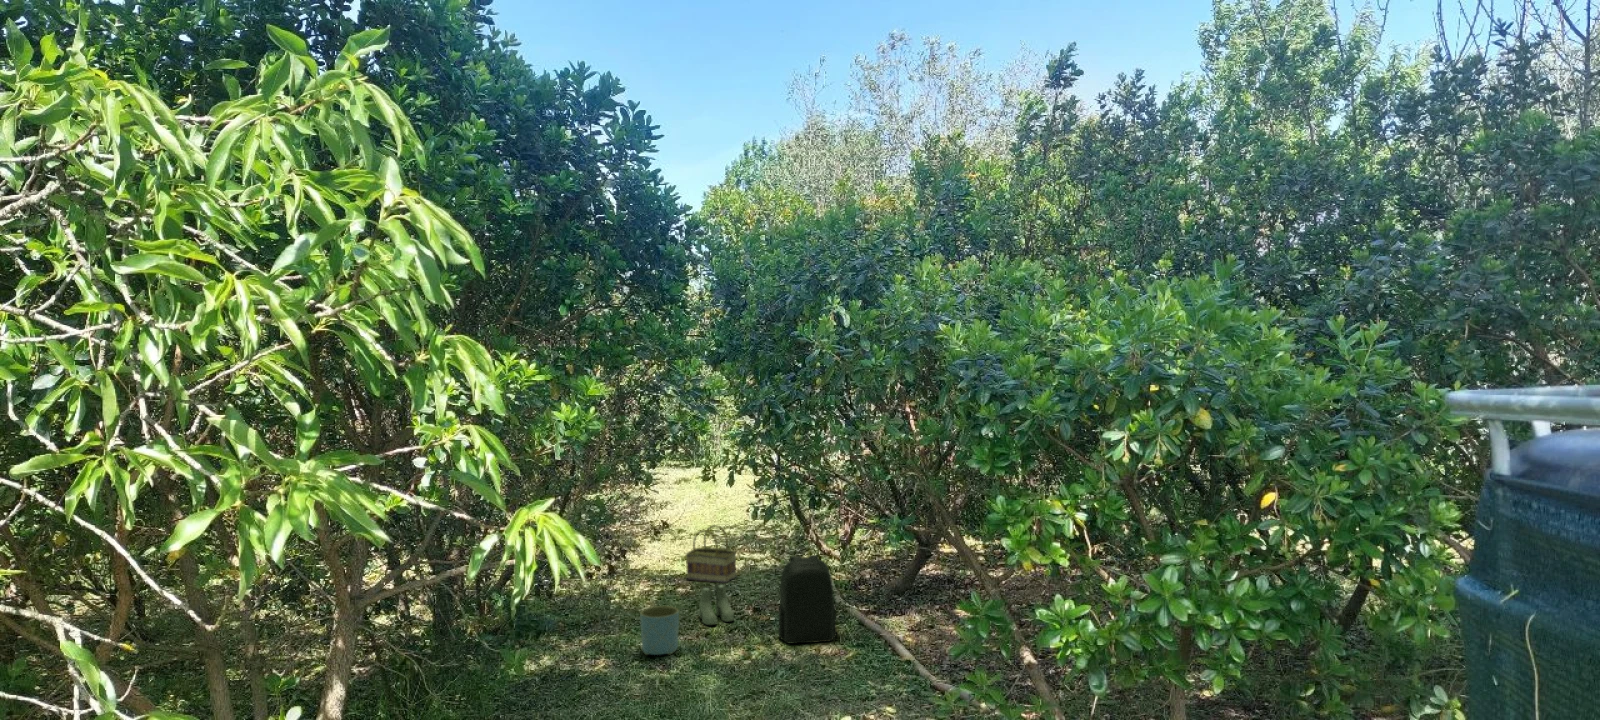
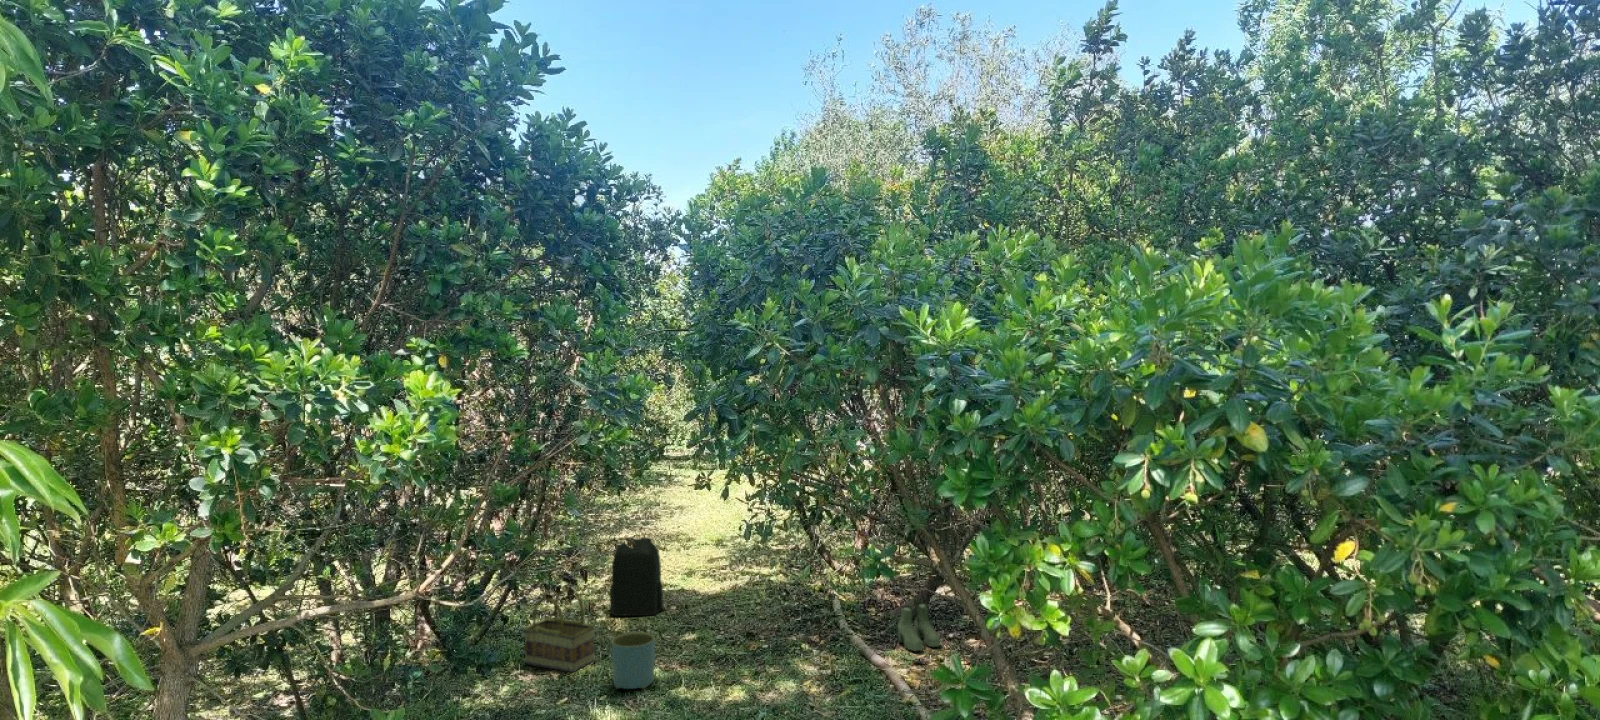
basket: present [686,525,736,583] -> present [524,589,594,672]
backpack: present [779,555,837,643] -> present [609,537,663,616]
boots: present [699,583,734,625] -> present [898,602,940,651]

